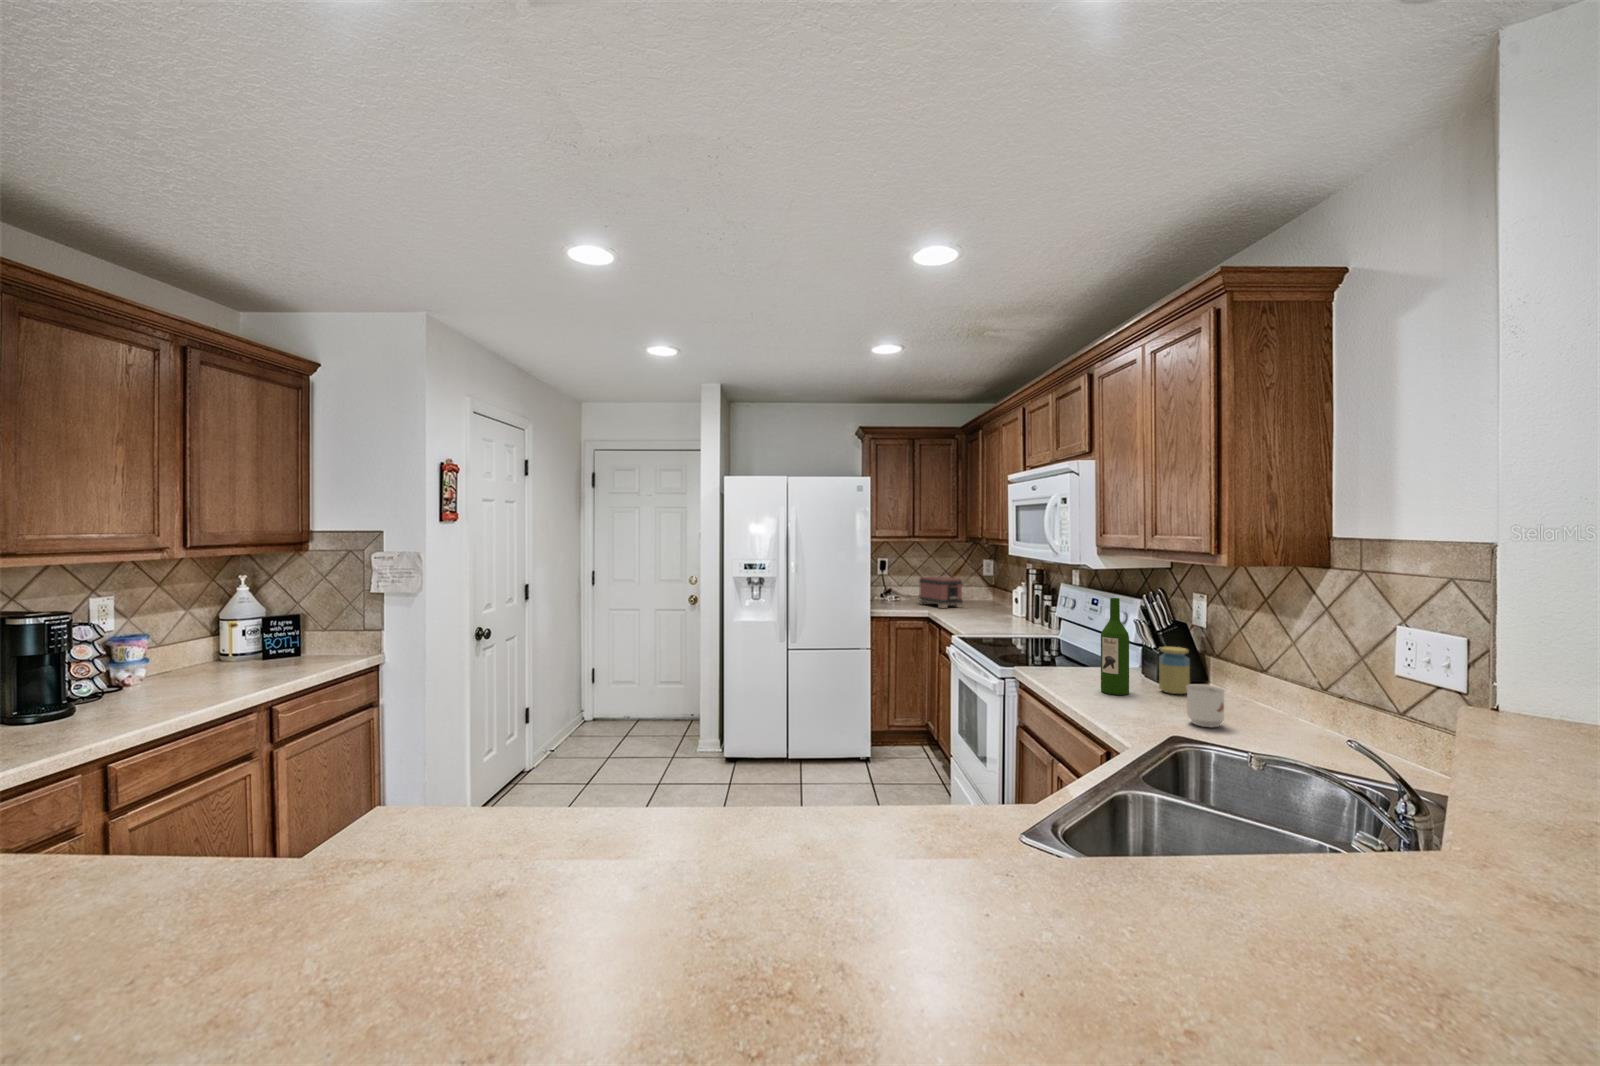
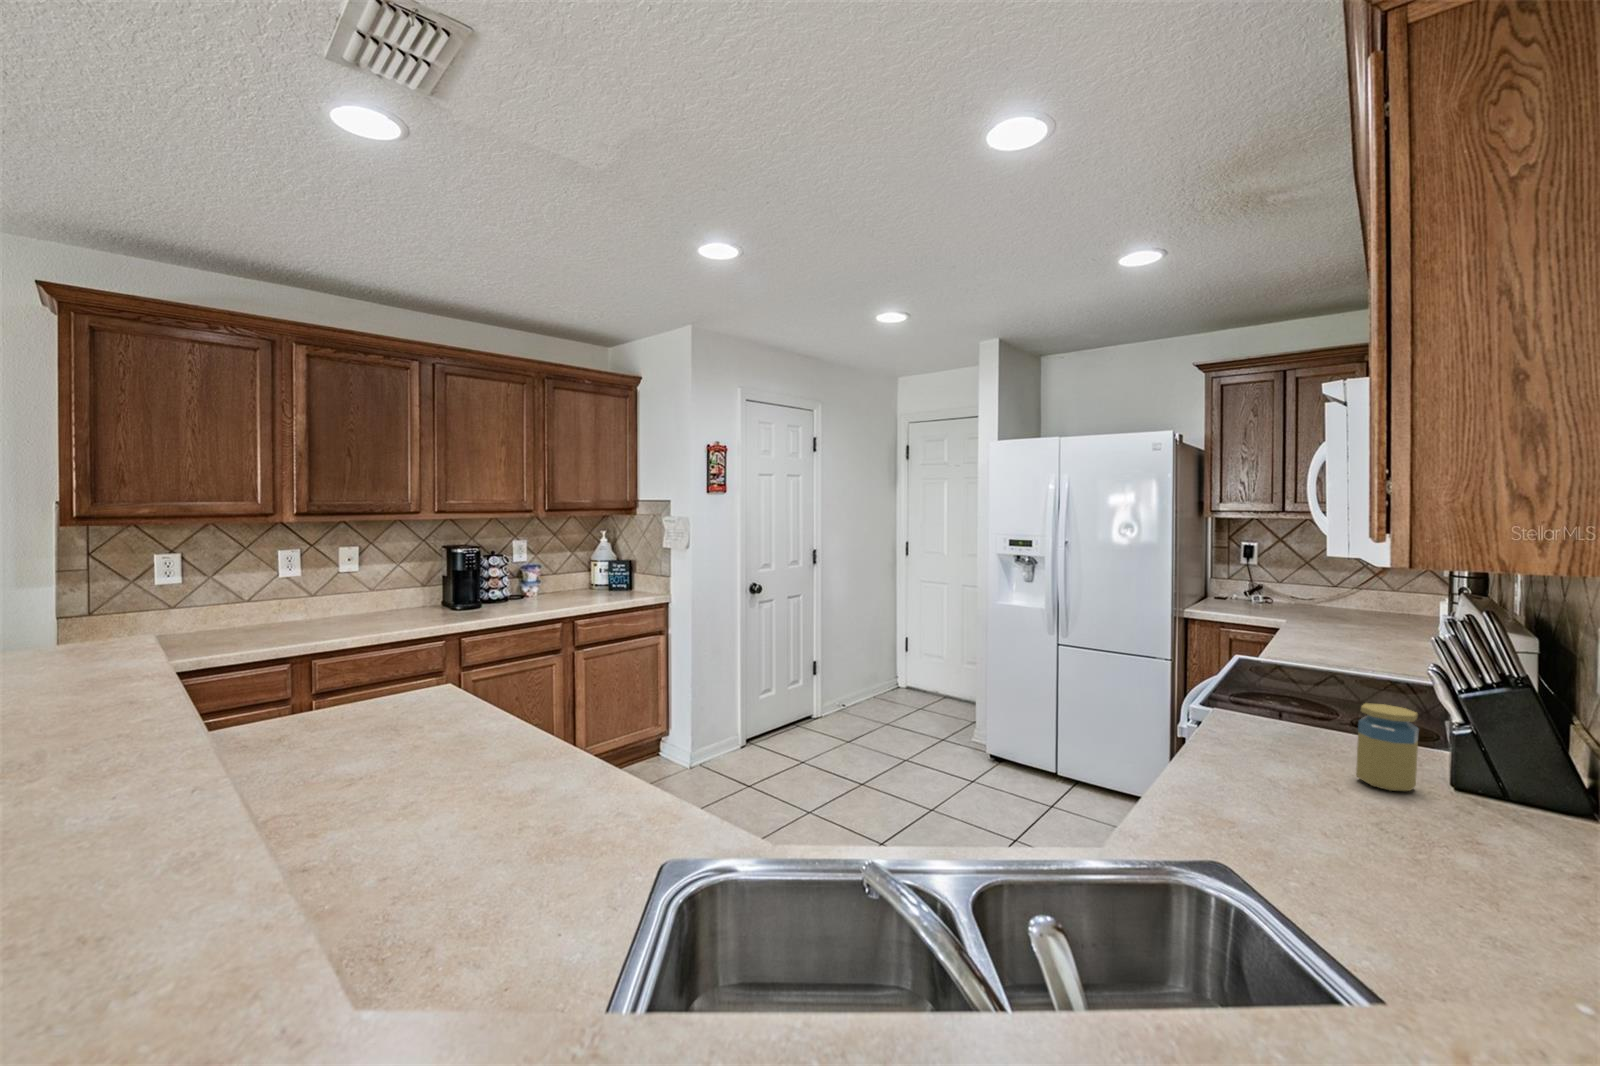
toaster: present [919,576,963,608] -> none [1297,572,1367,622]
wine bottle: present [1101,598,1129,695] -> none [1241,609,1293,766]
mug: present [1186,685,1225,728] -> none [1253,761,1331,842]

